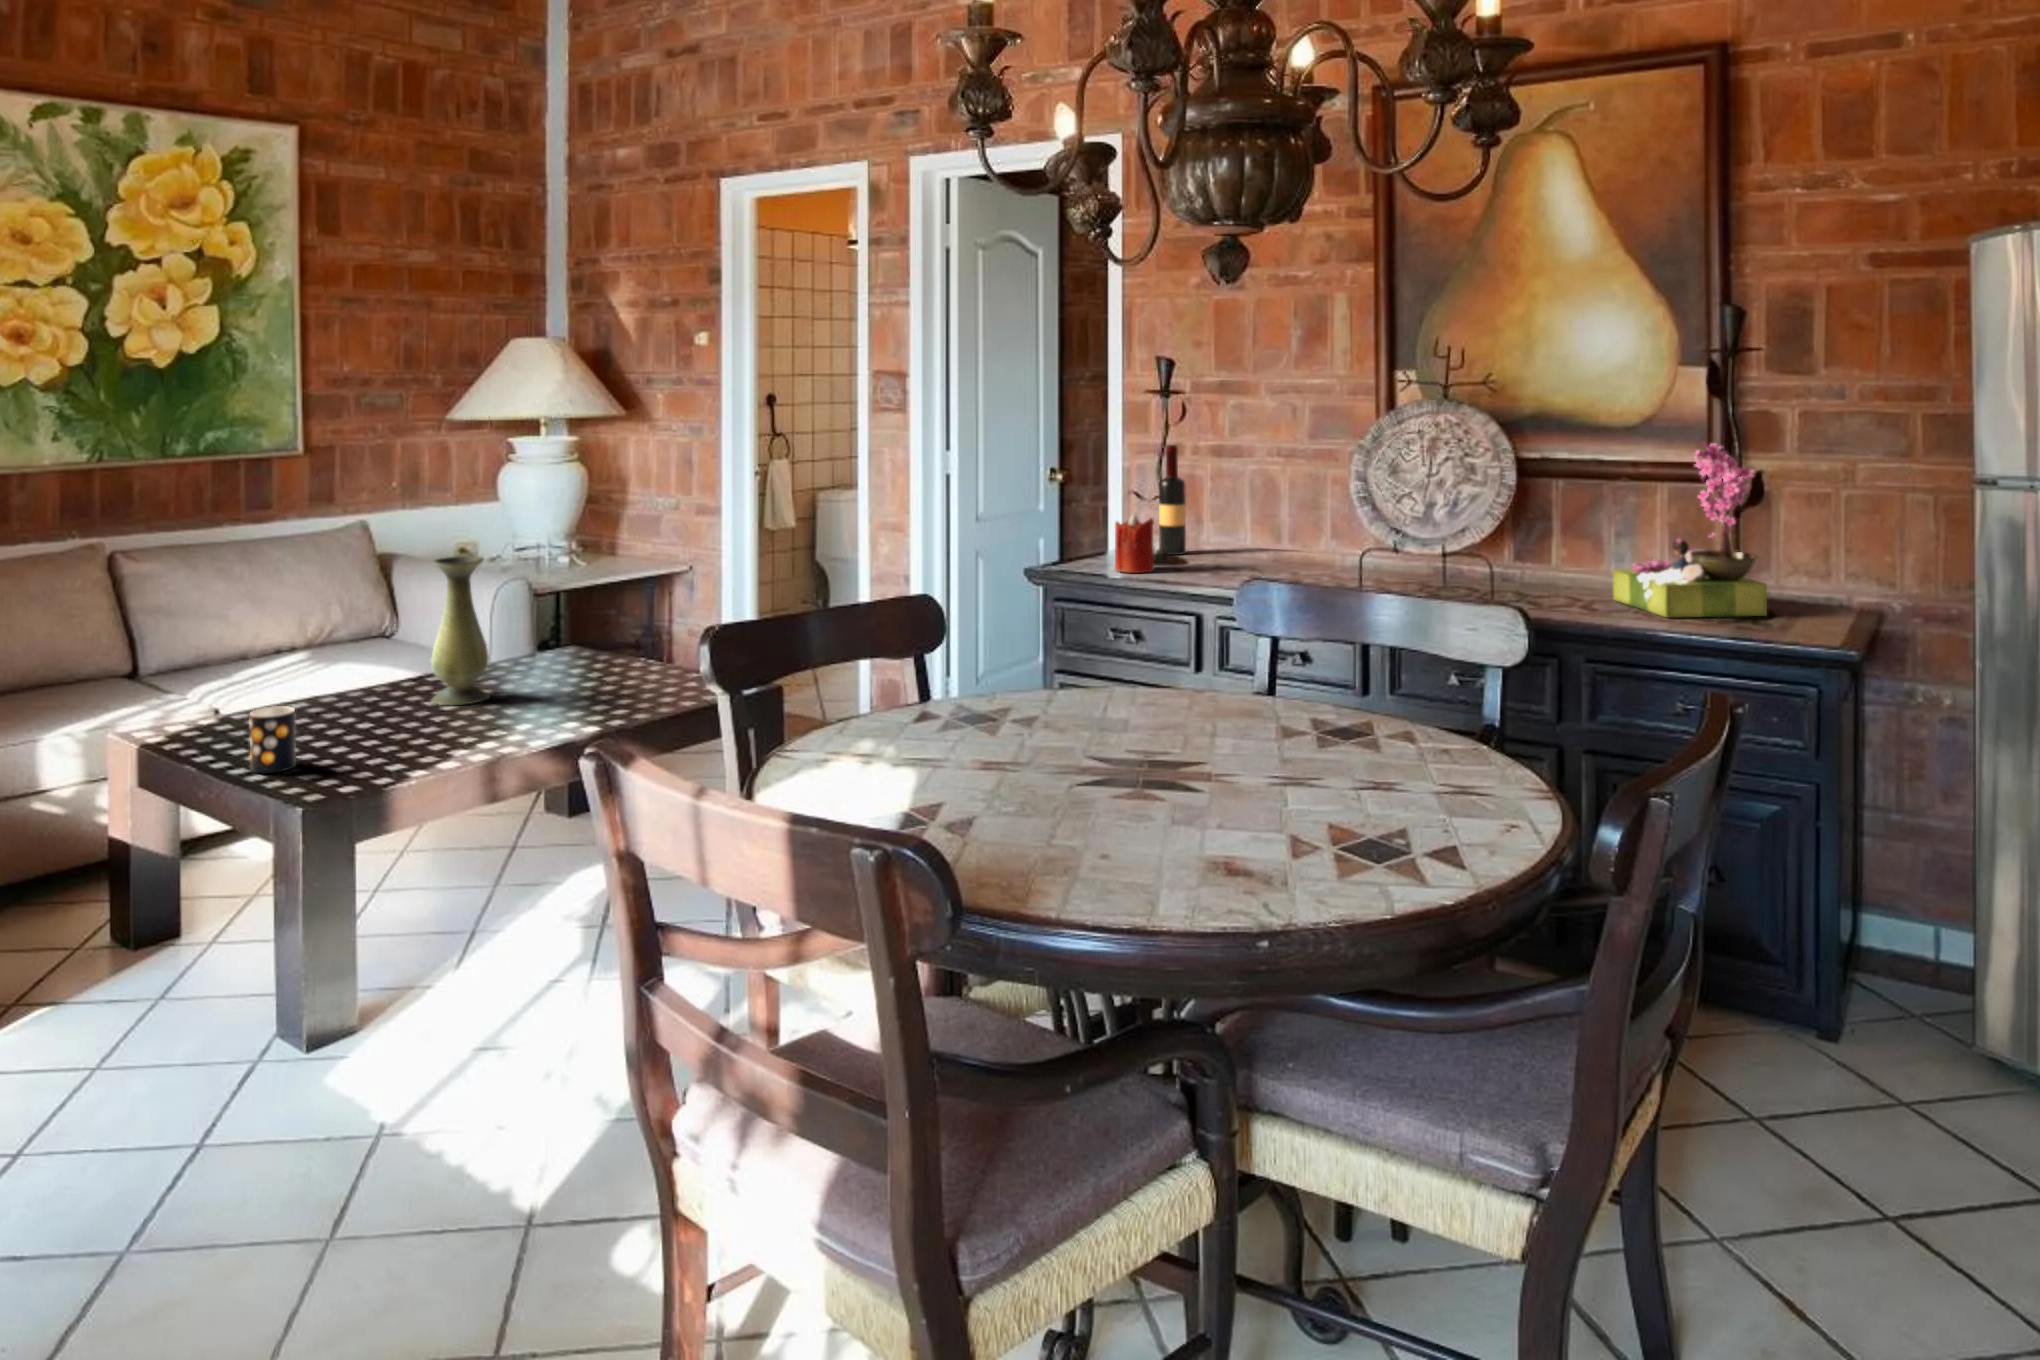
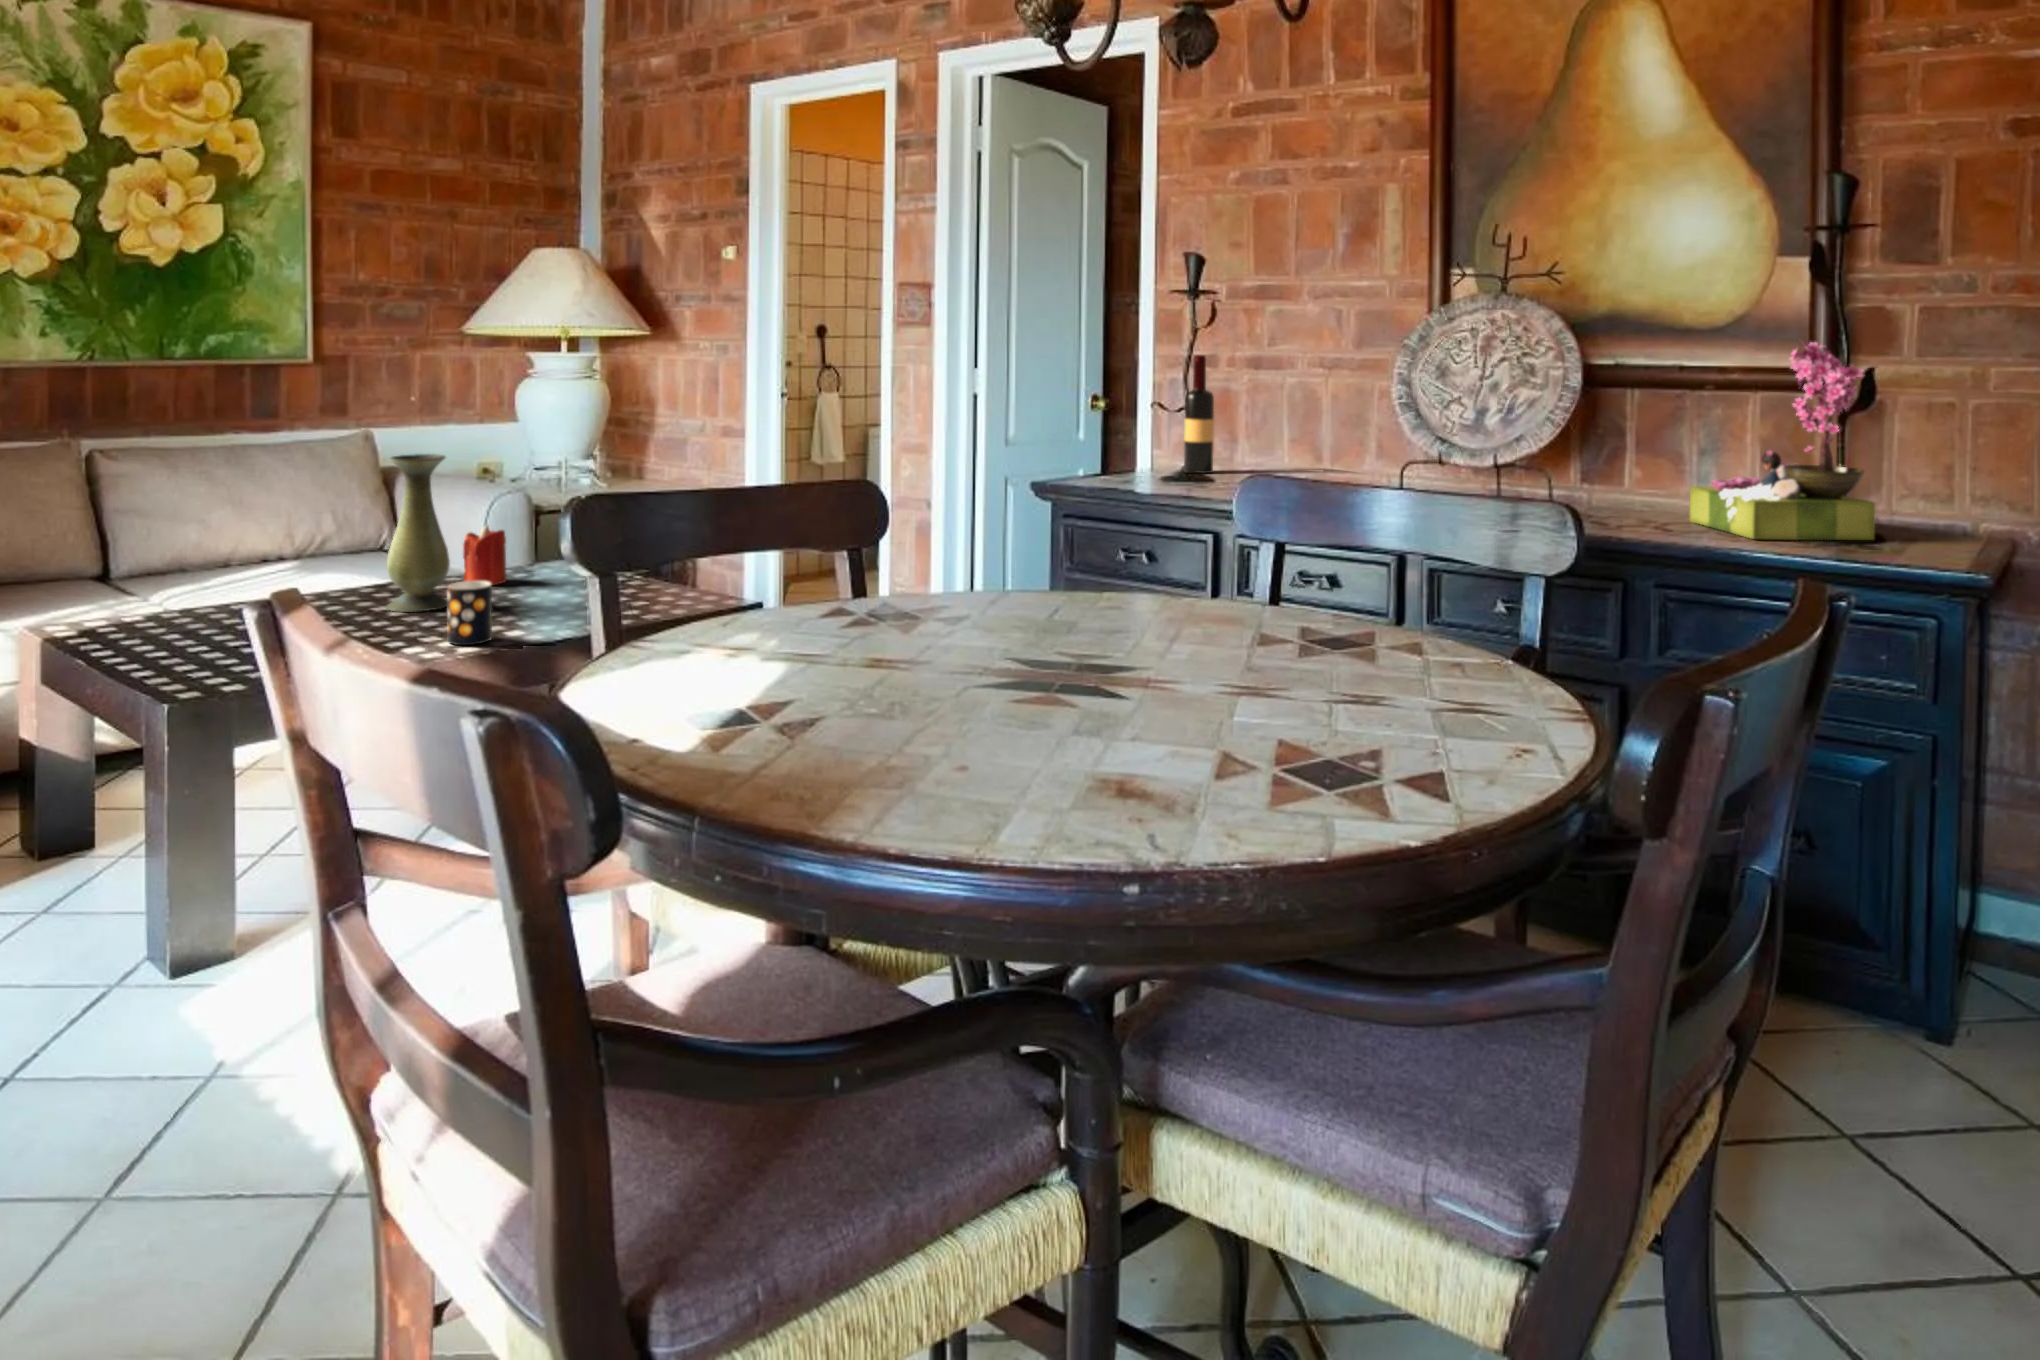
candle: present [1115,514,1154,573] -> present [463,525,506,585]
mug: present [250,706,296,773] -> present [447,581,492,645]

